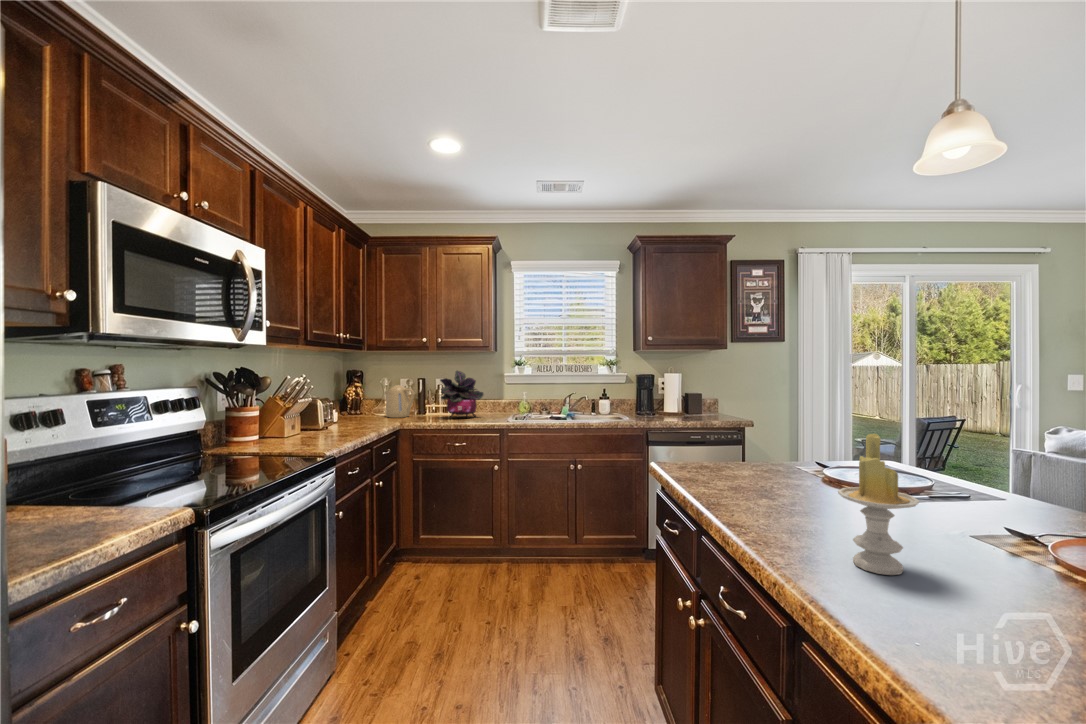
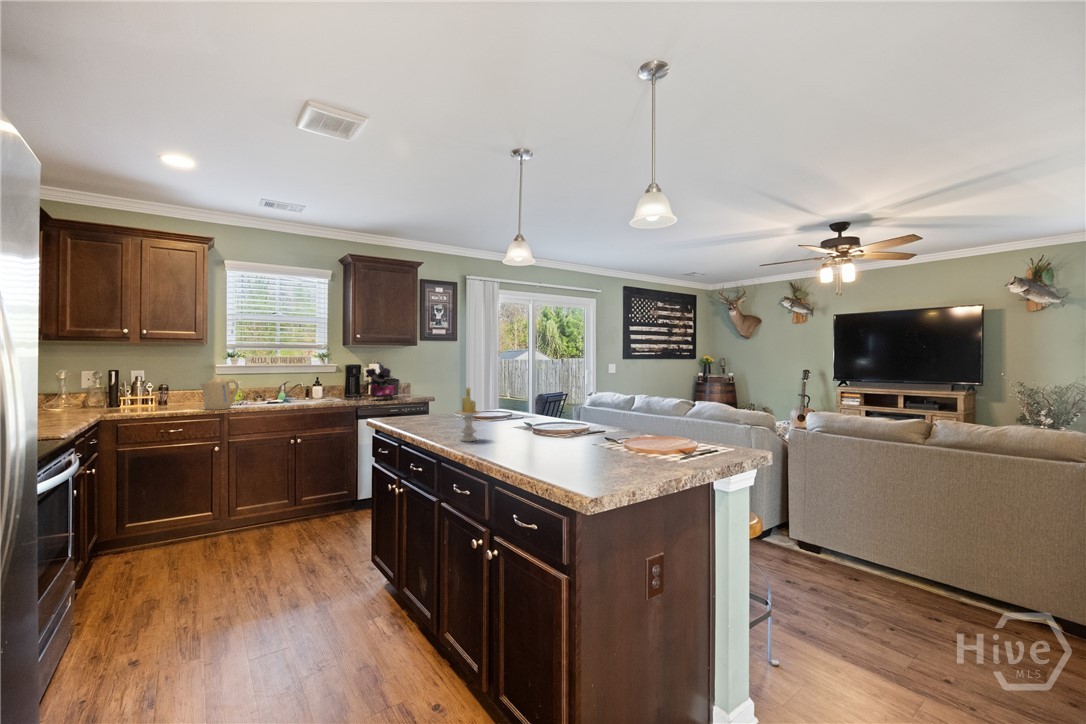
potted plant: present [440,371,483,417] -> present [366,362,400,400]
kettle: present [385,385,415,418] -> present [200,377,239,410]

